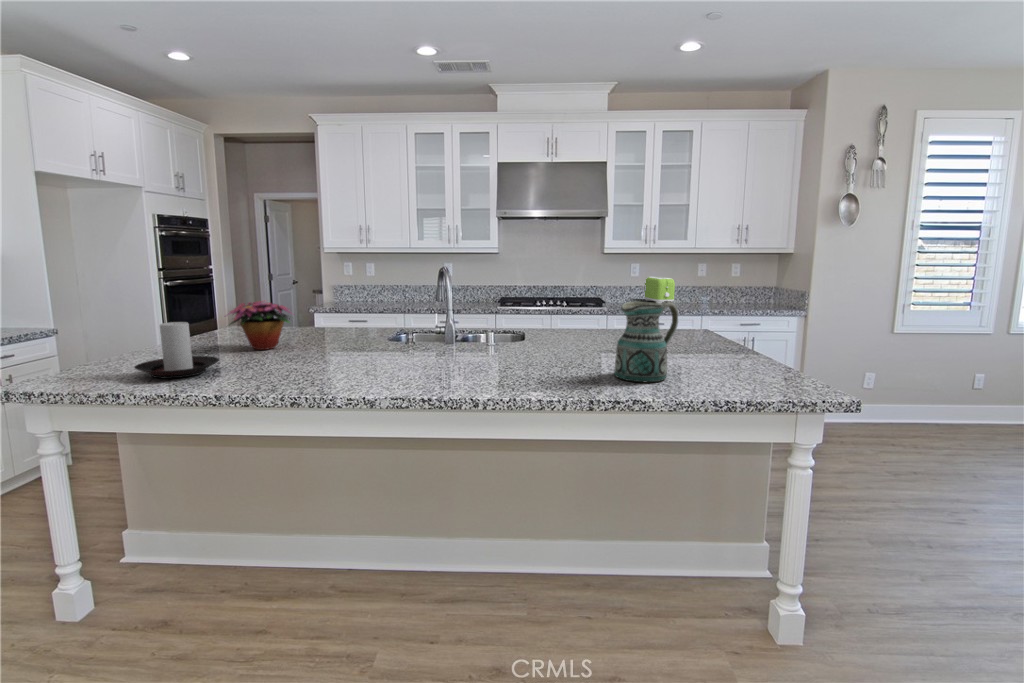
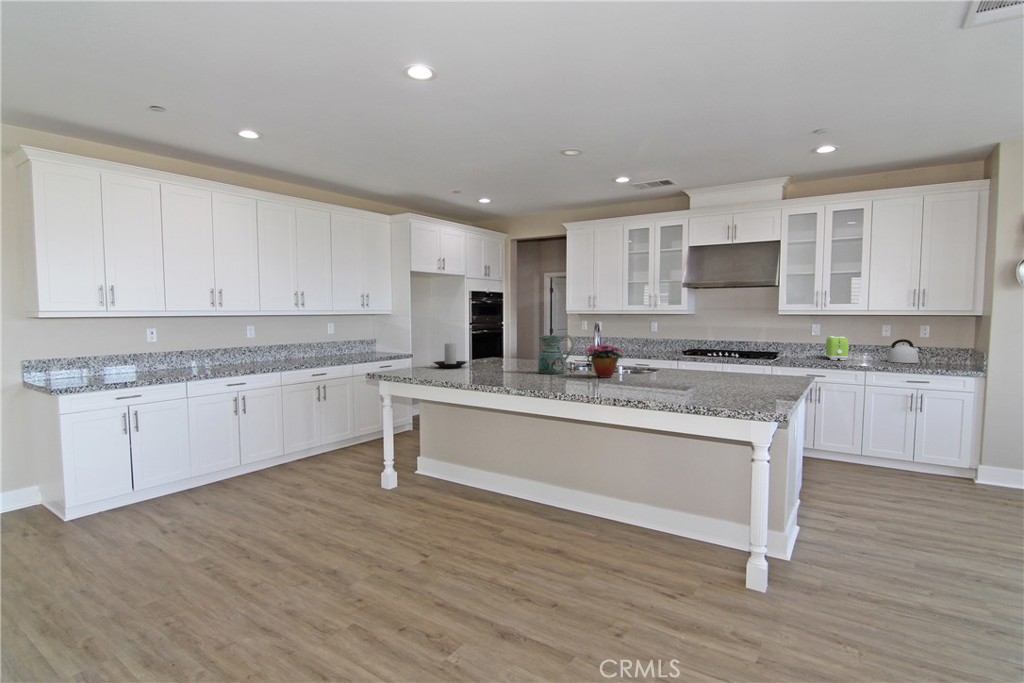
kettle: none [705,279,735,304] -> present [887,339,921,363]
flower arrangement: present [228,301,290,350] -> present [585,344,623,378]
ceramic pitcher: present [614,301,678,382] -> present [538,335,574,374]

